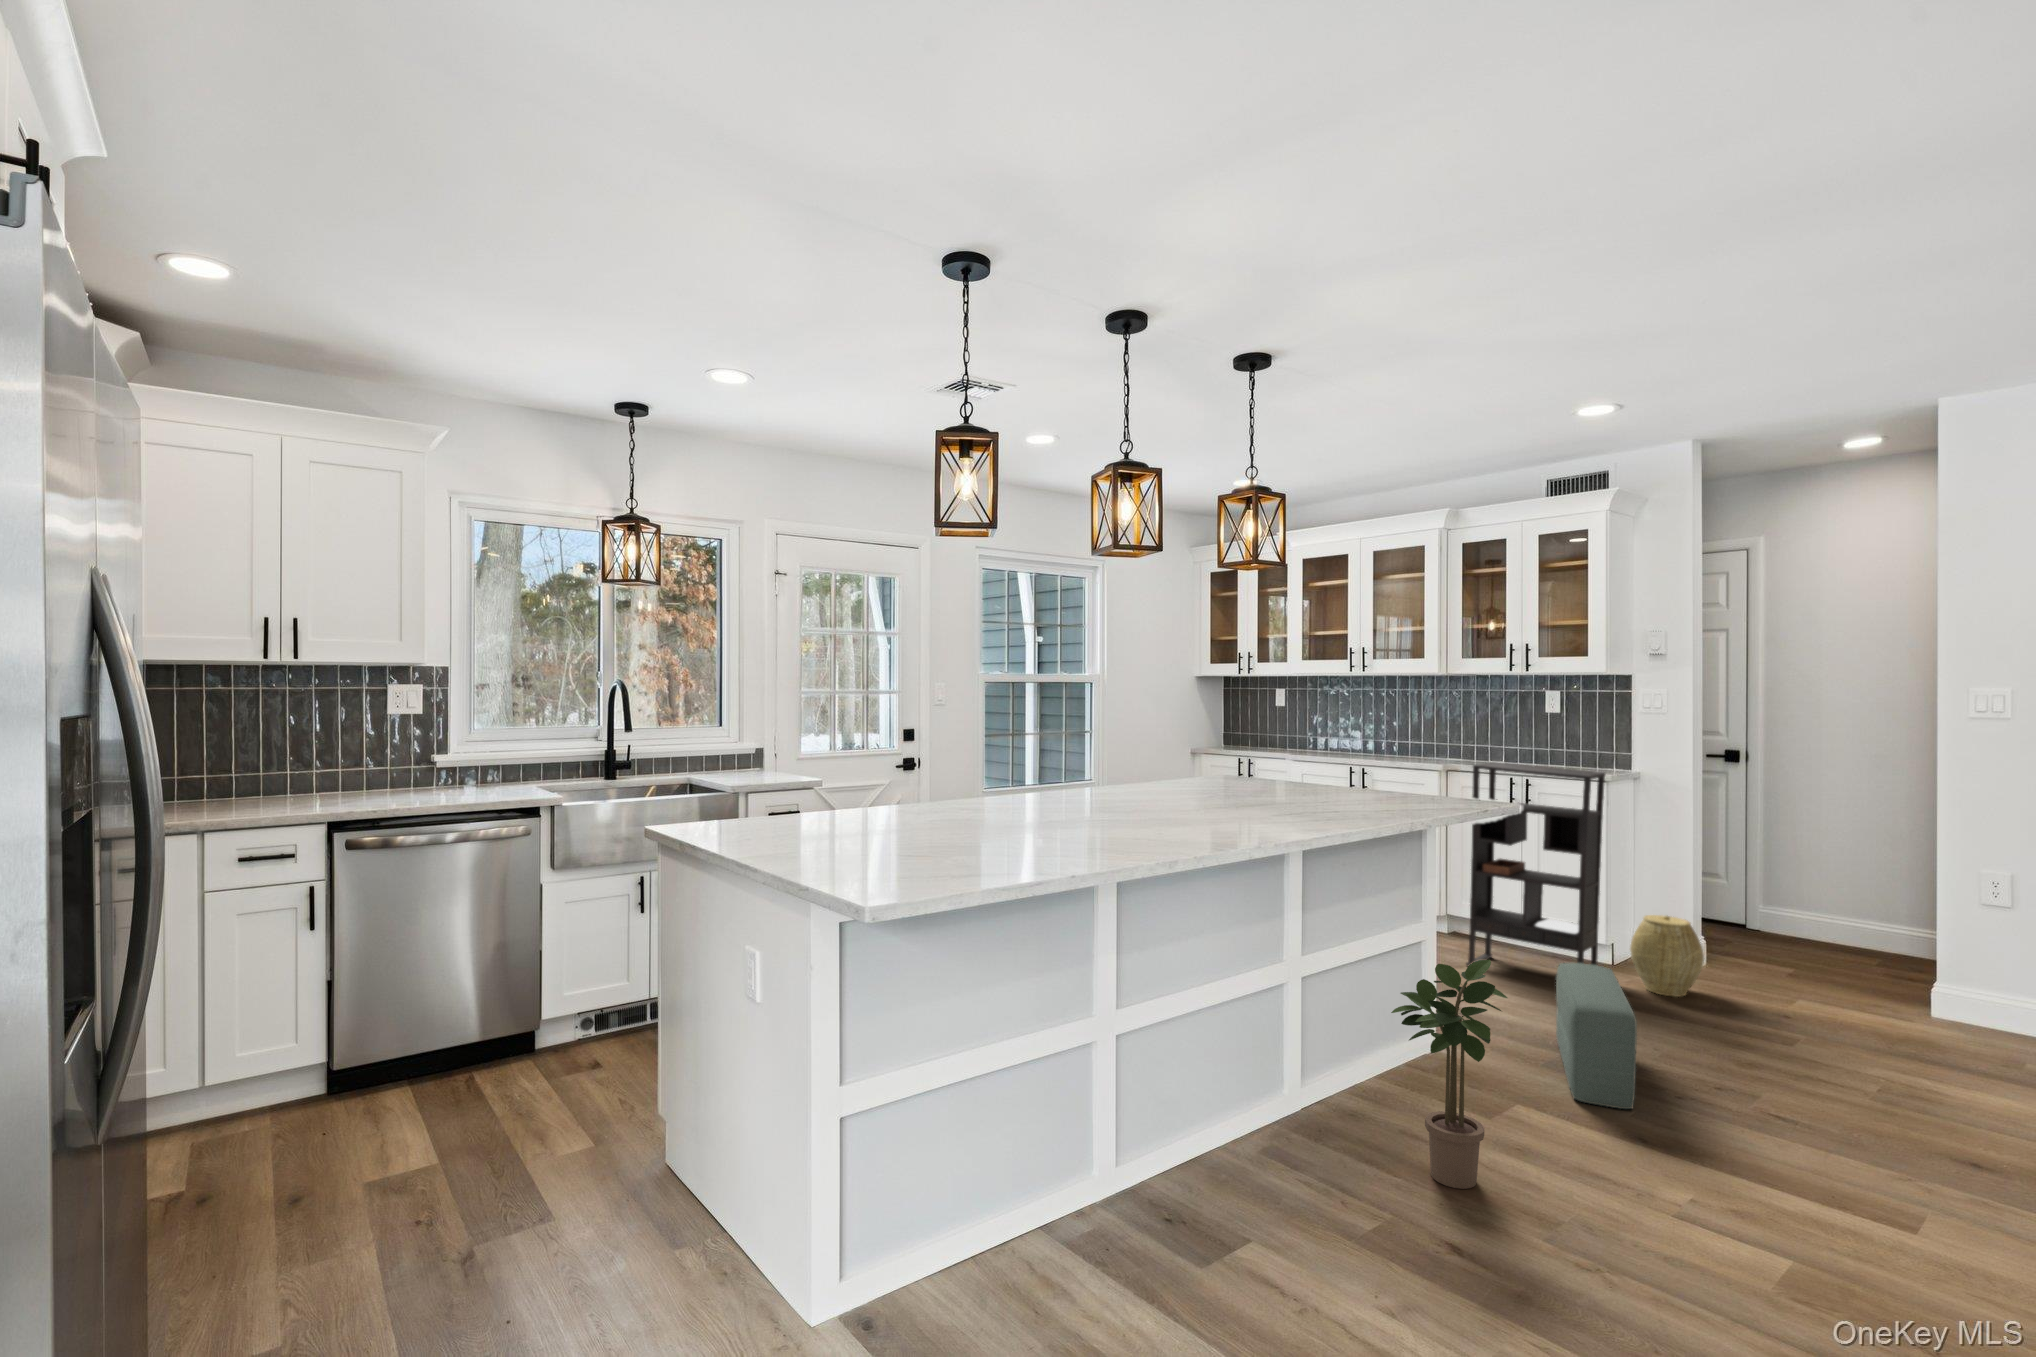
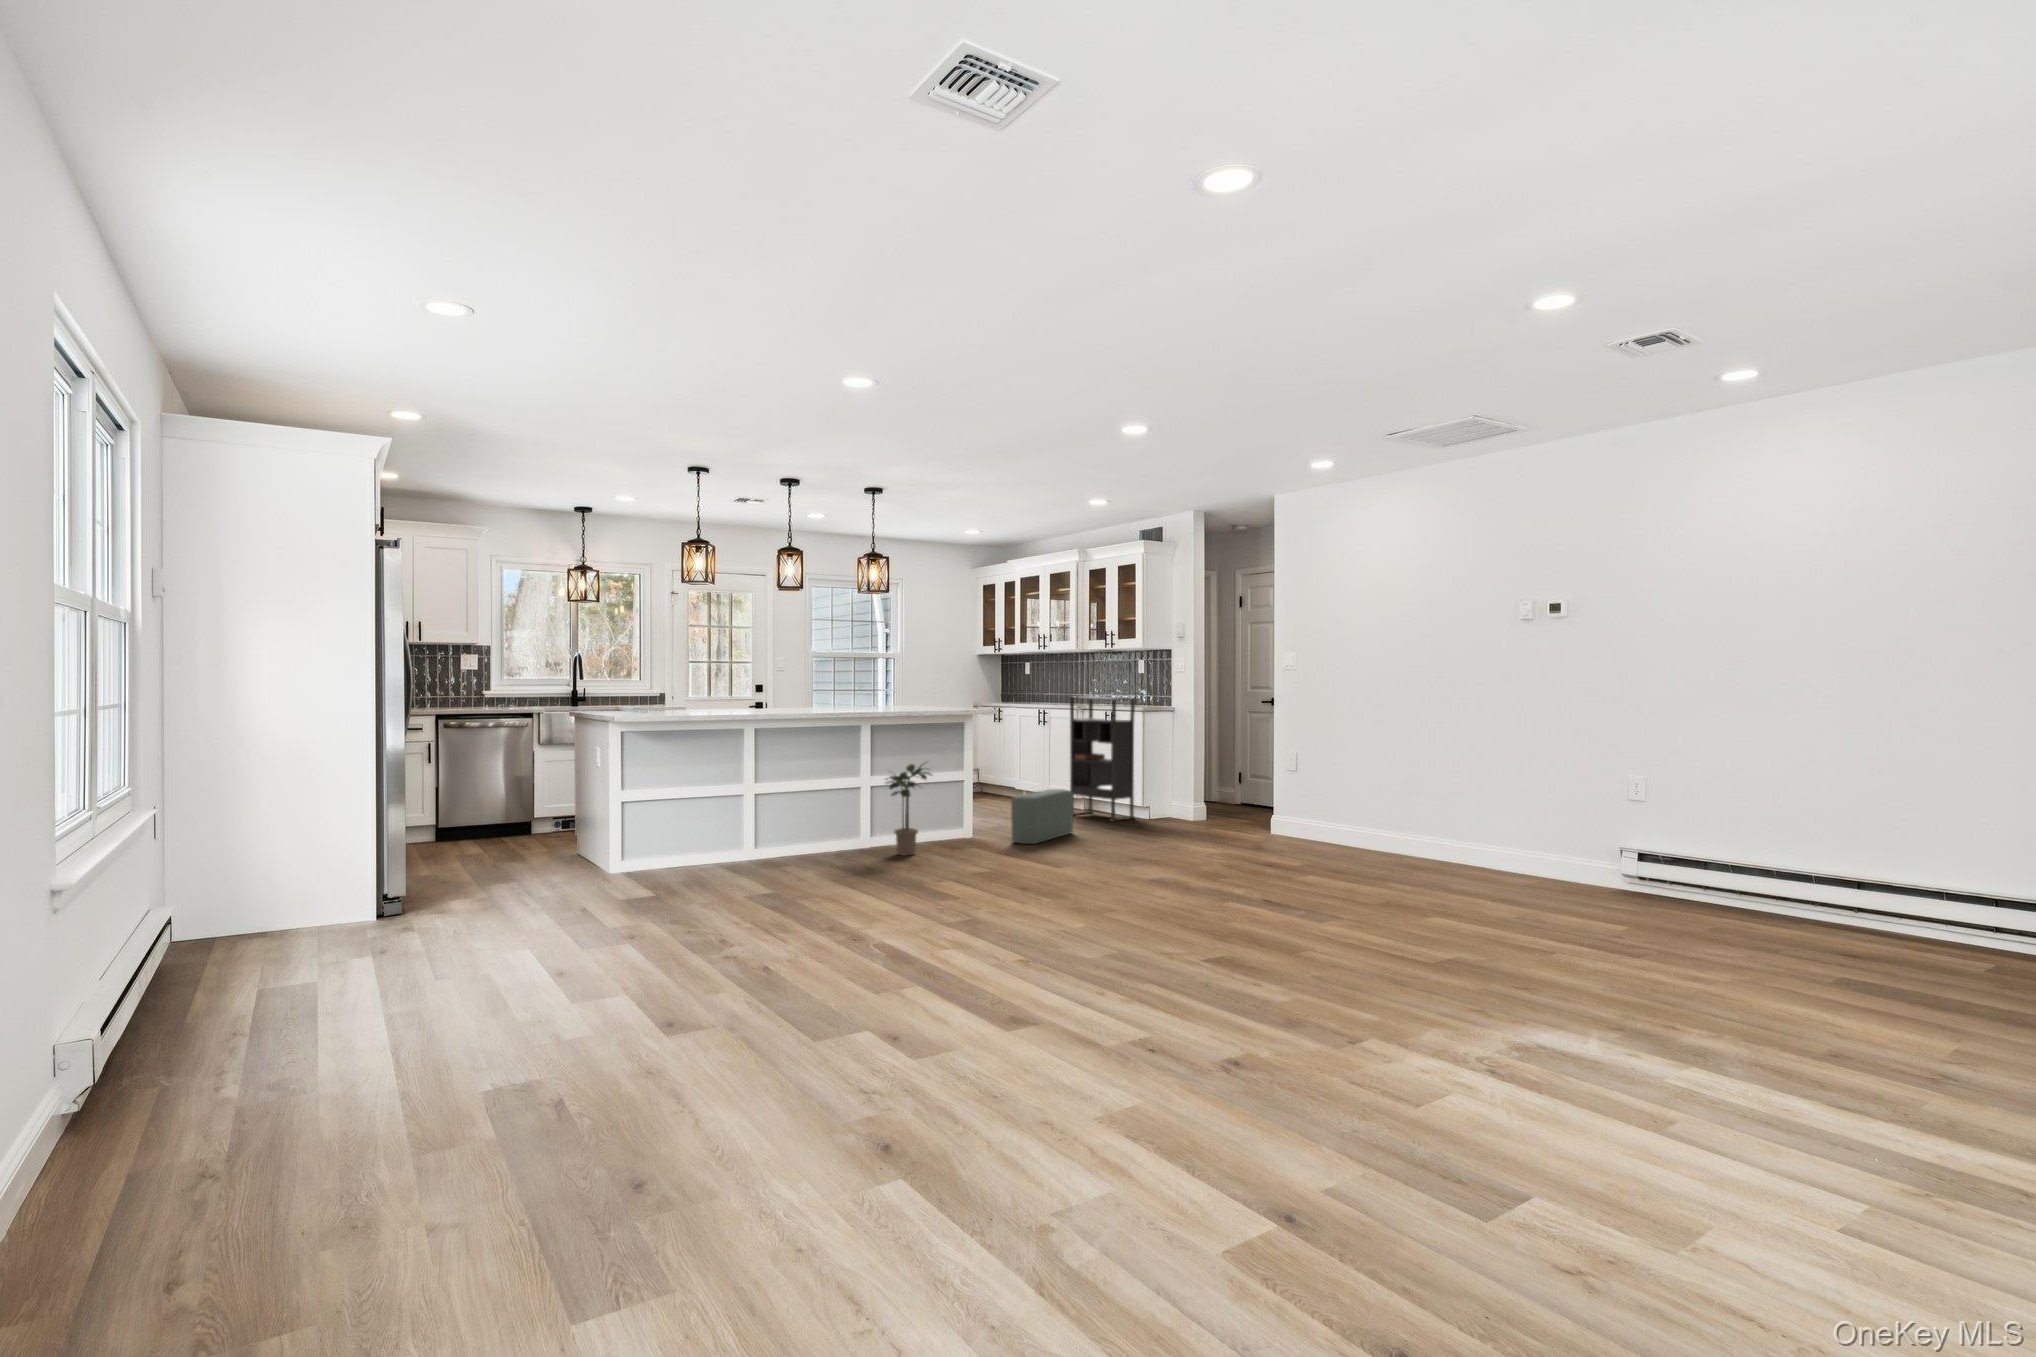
woven basket: present [1630,915,1704,997] -> none [1145,778,1180,823]

